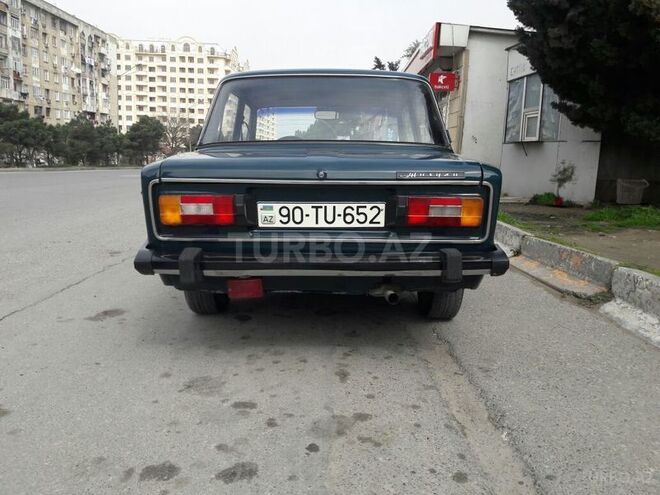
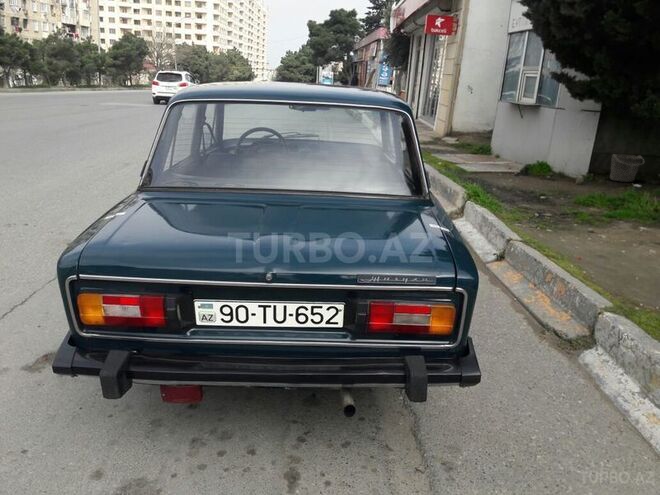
potted tree: present [549,160,577,206] -> none [542,130,574,179]

